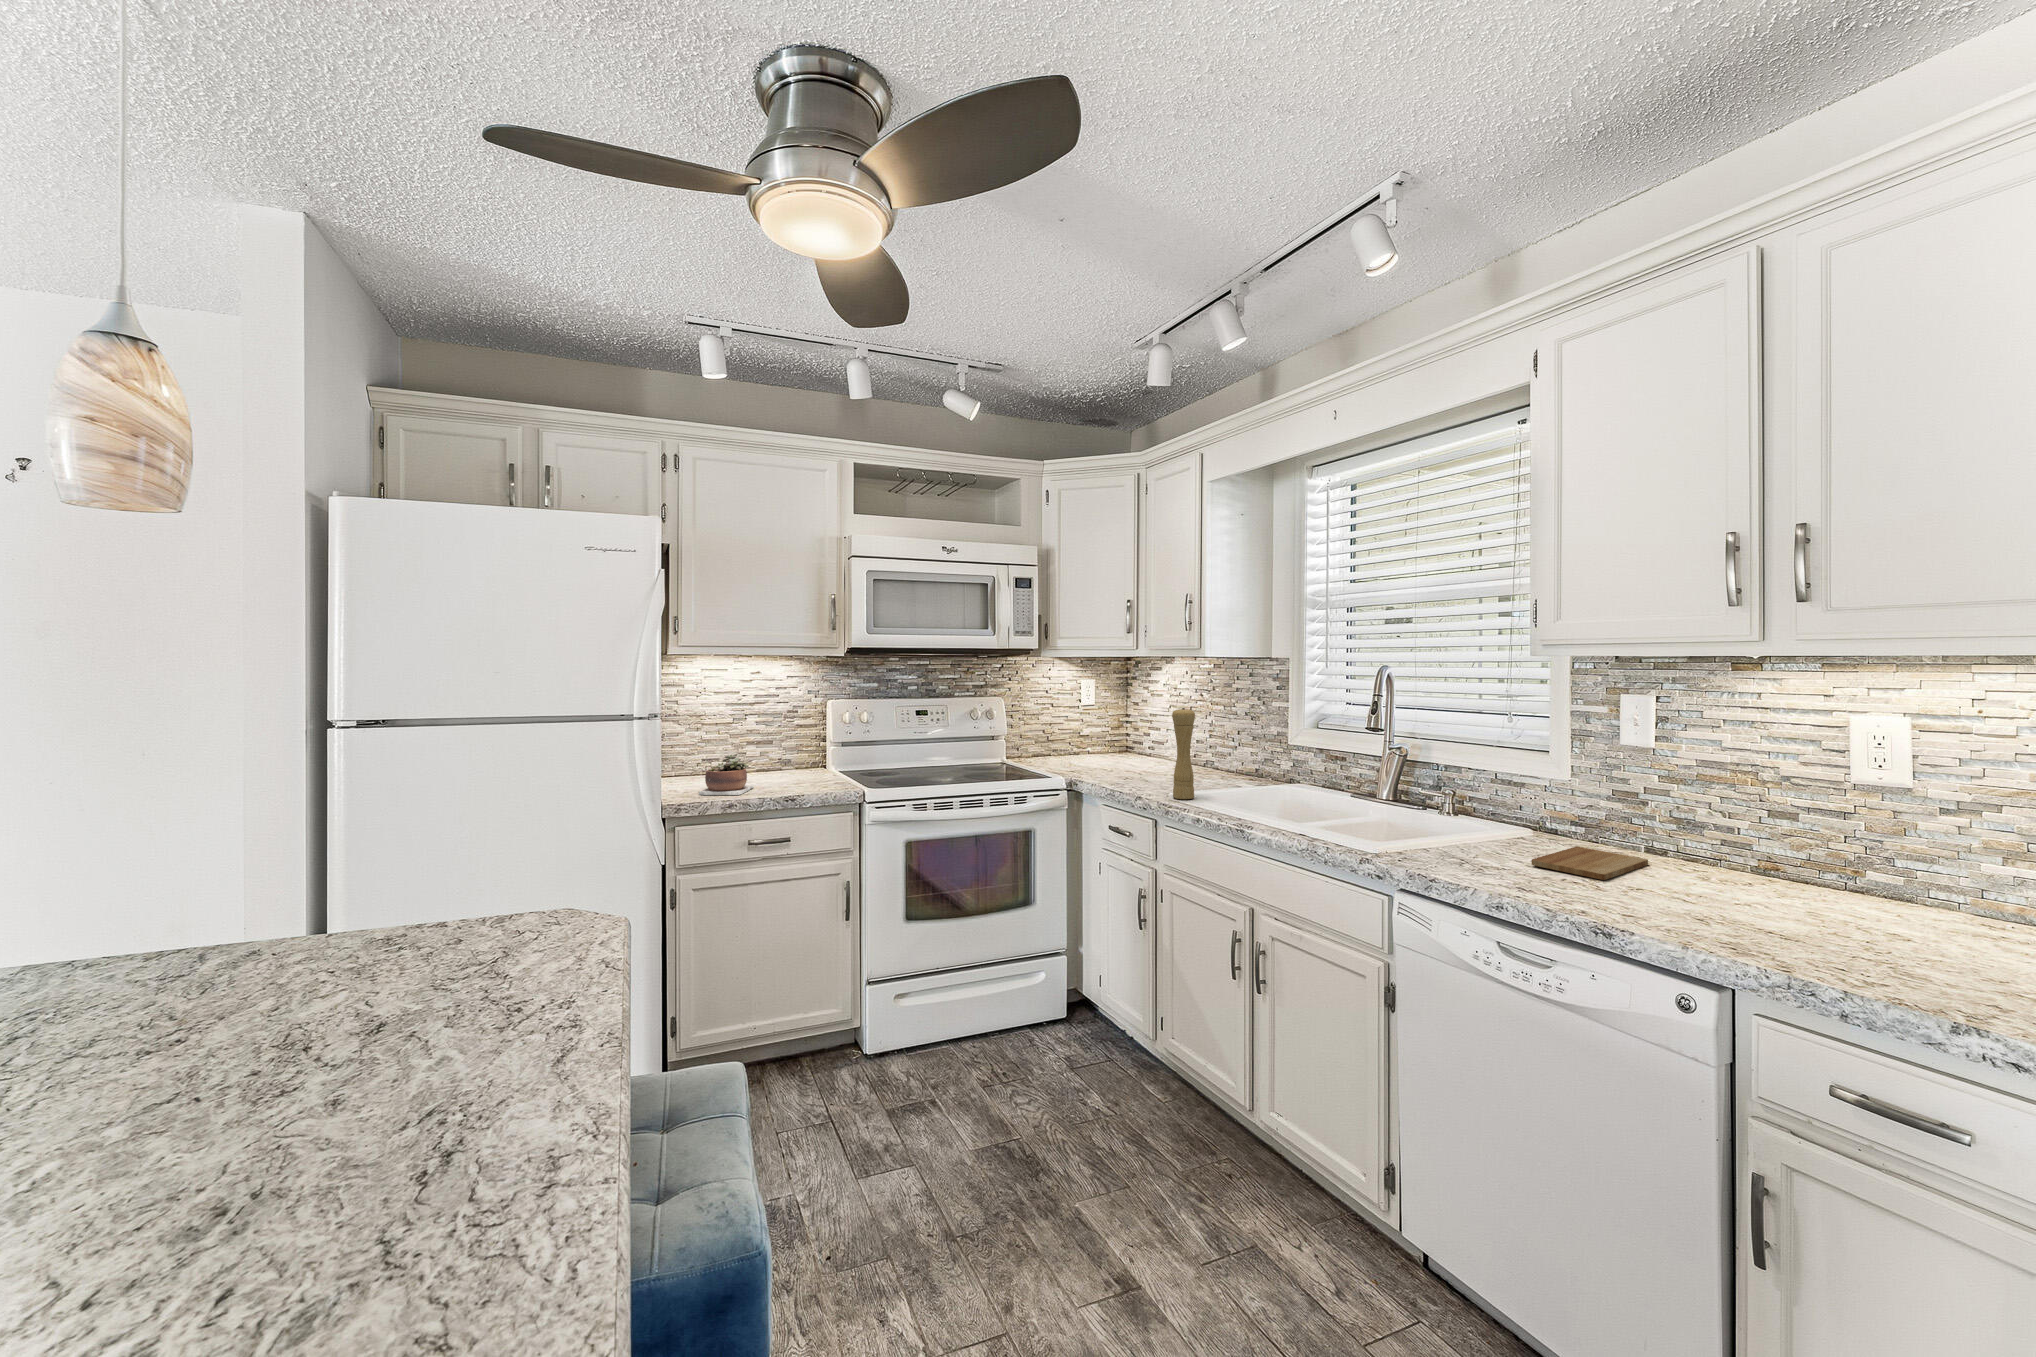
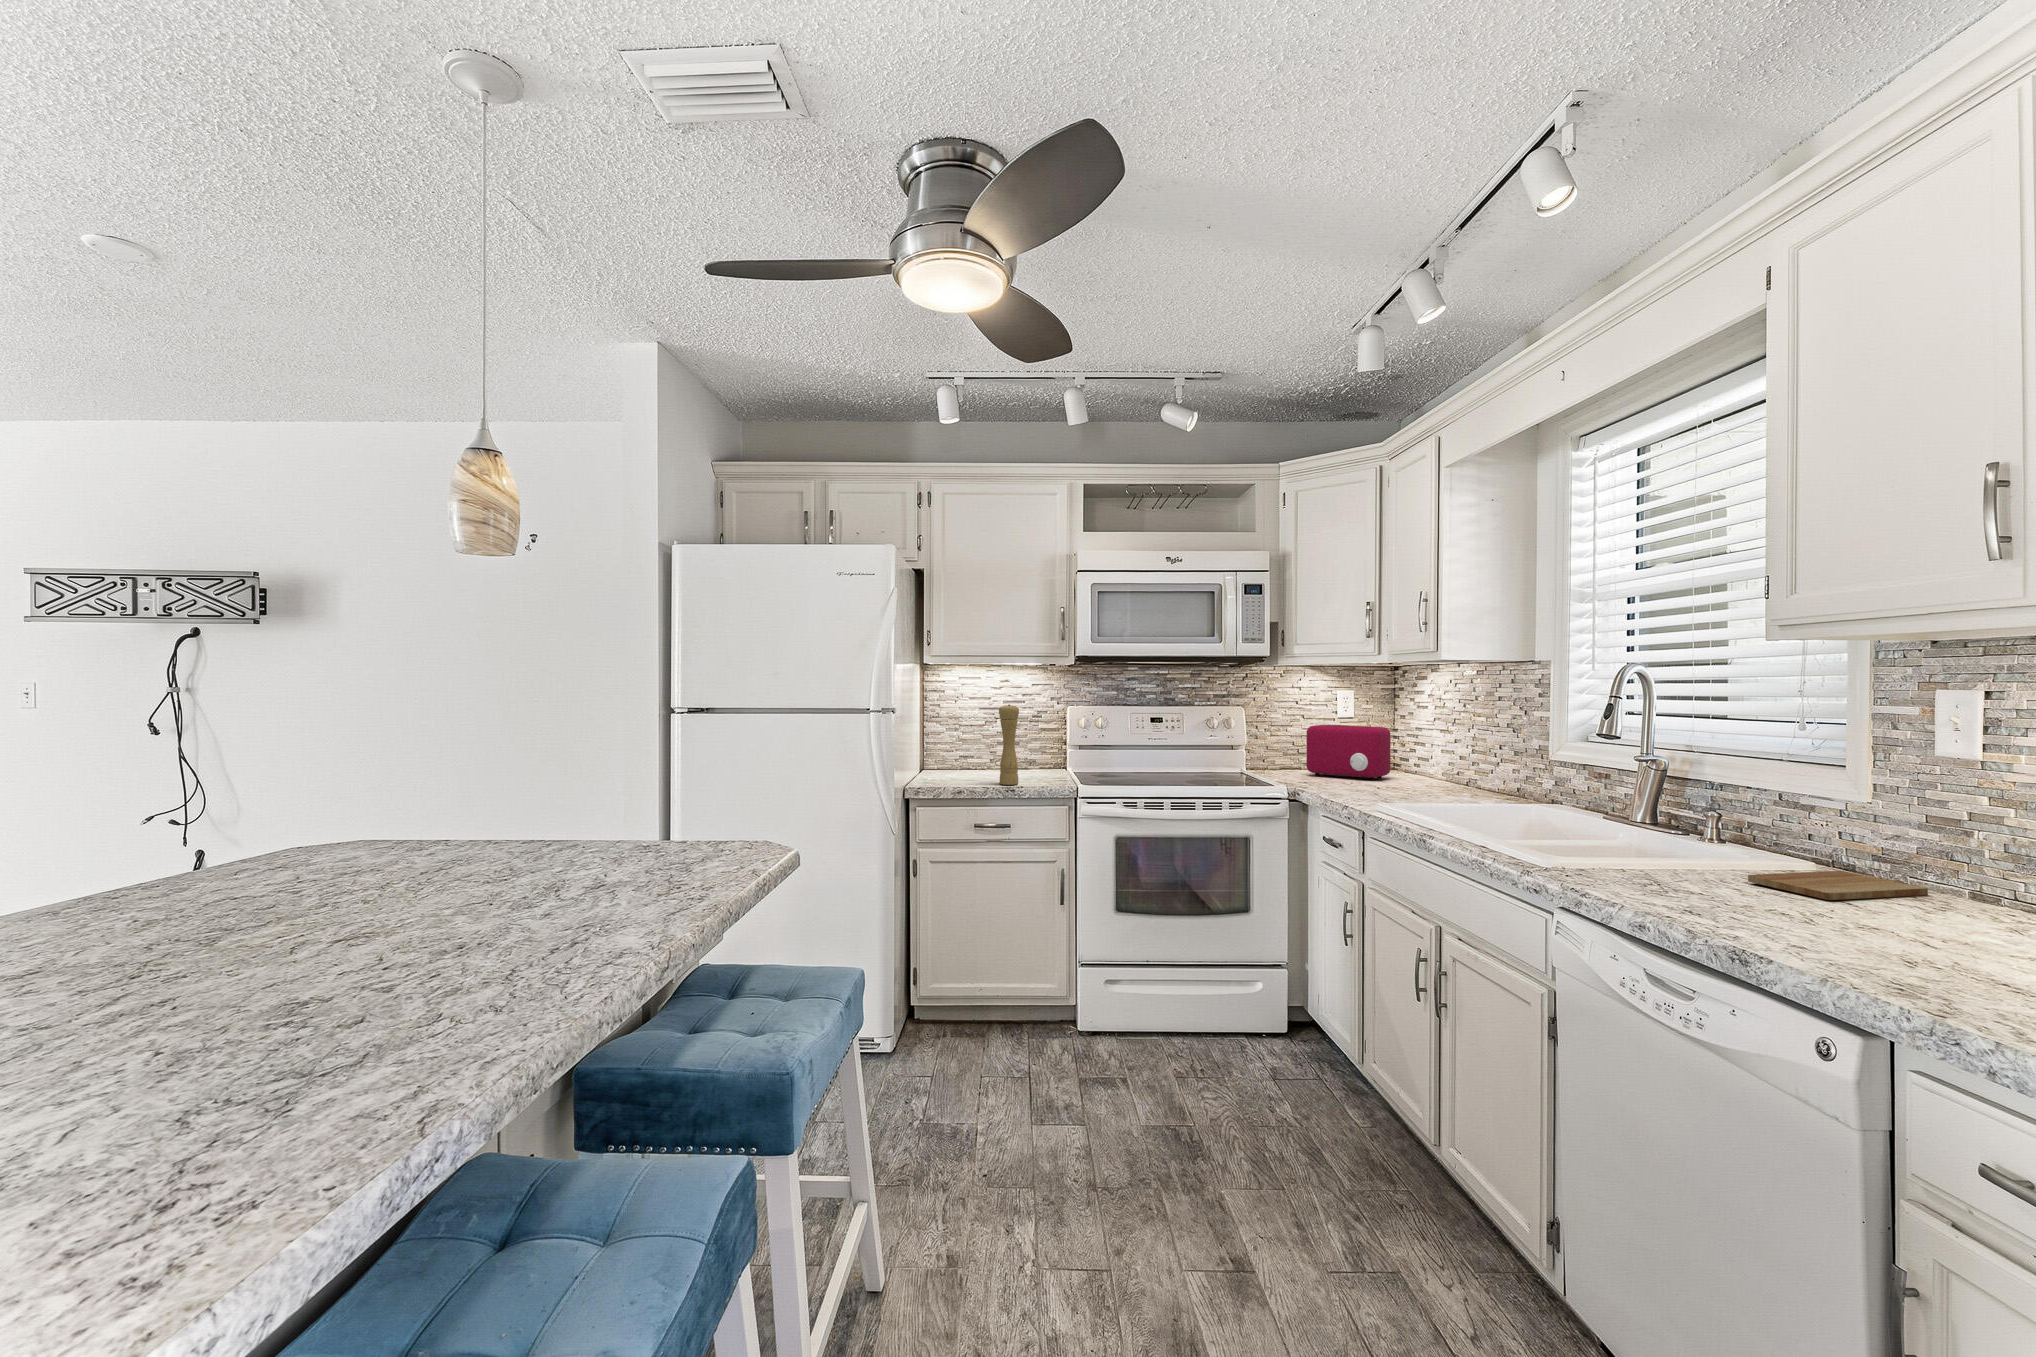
pepper mill: present [1172,708,1195,799] -> present [999,705,1019,785]
toaster: none [1061,713,1134,764] -> present [1306,725,1391,780]
succulent plant: present [699,754,754,795] -> none [942,746,992,782]

